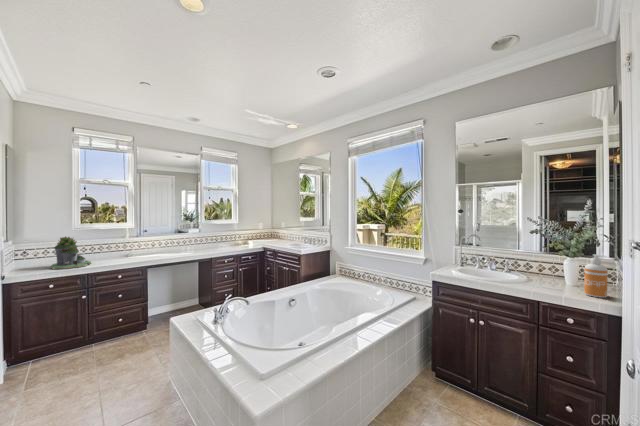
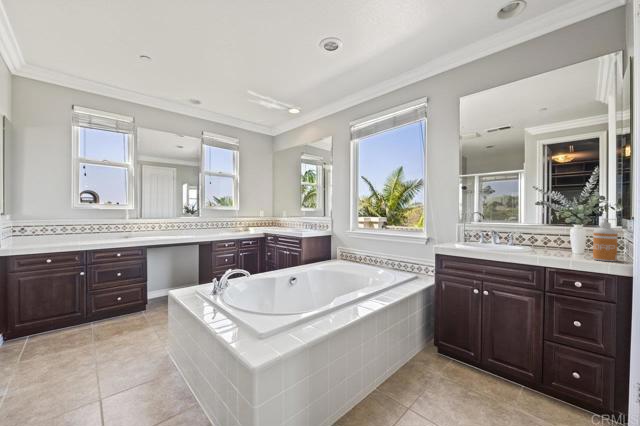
succulent planter: present [51,237,91,269] -> none [49,213,90,245]

